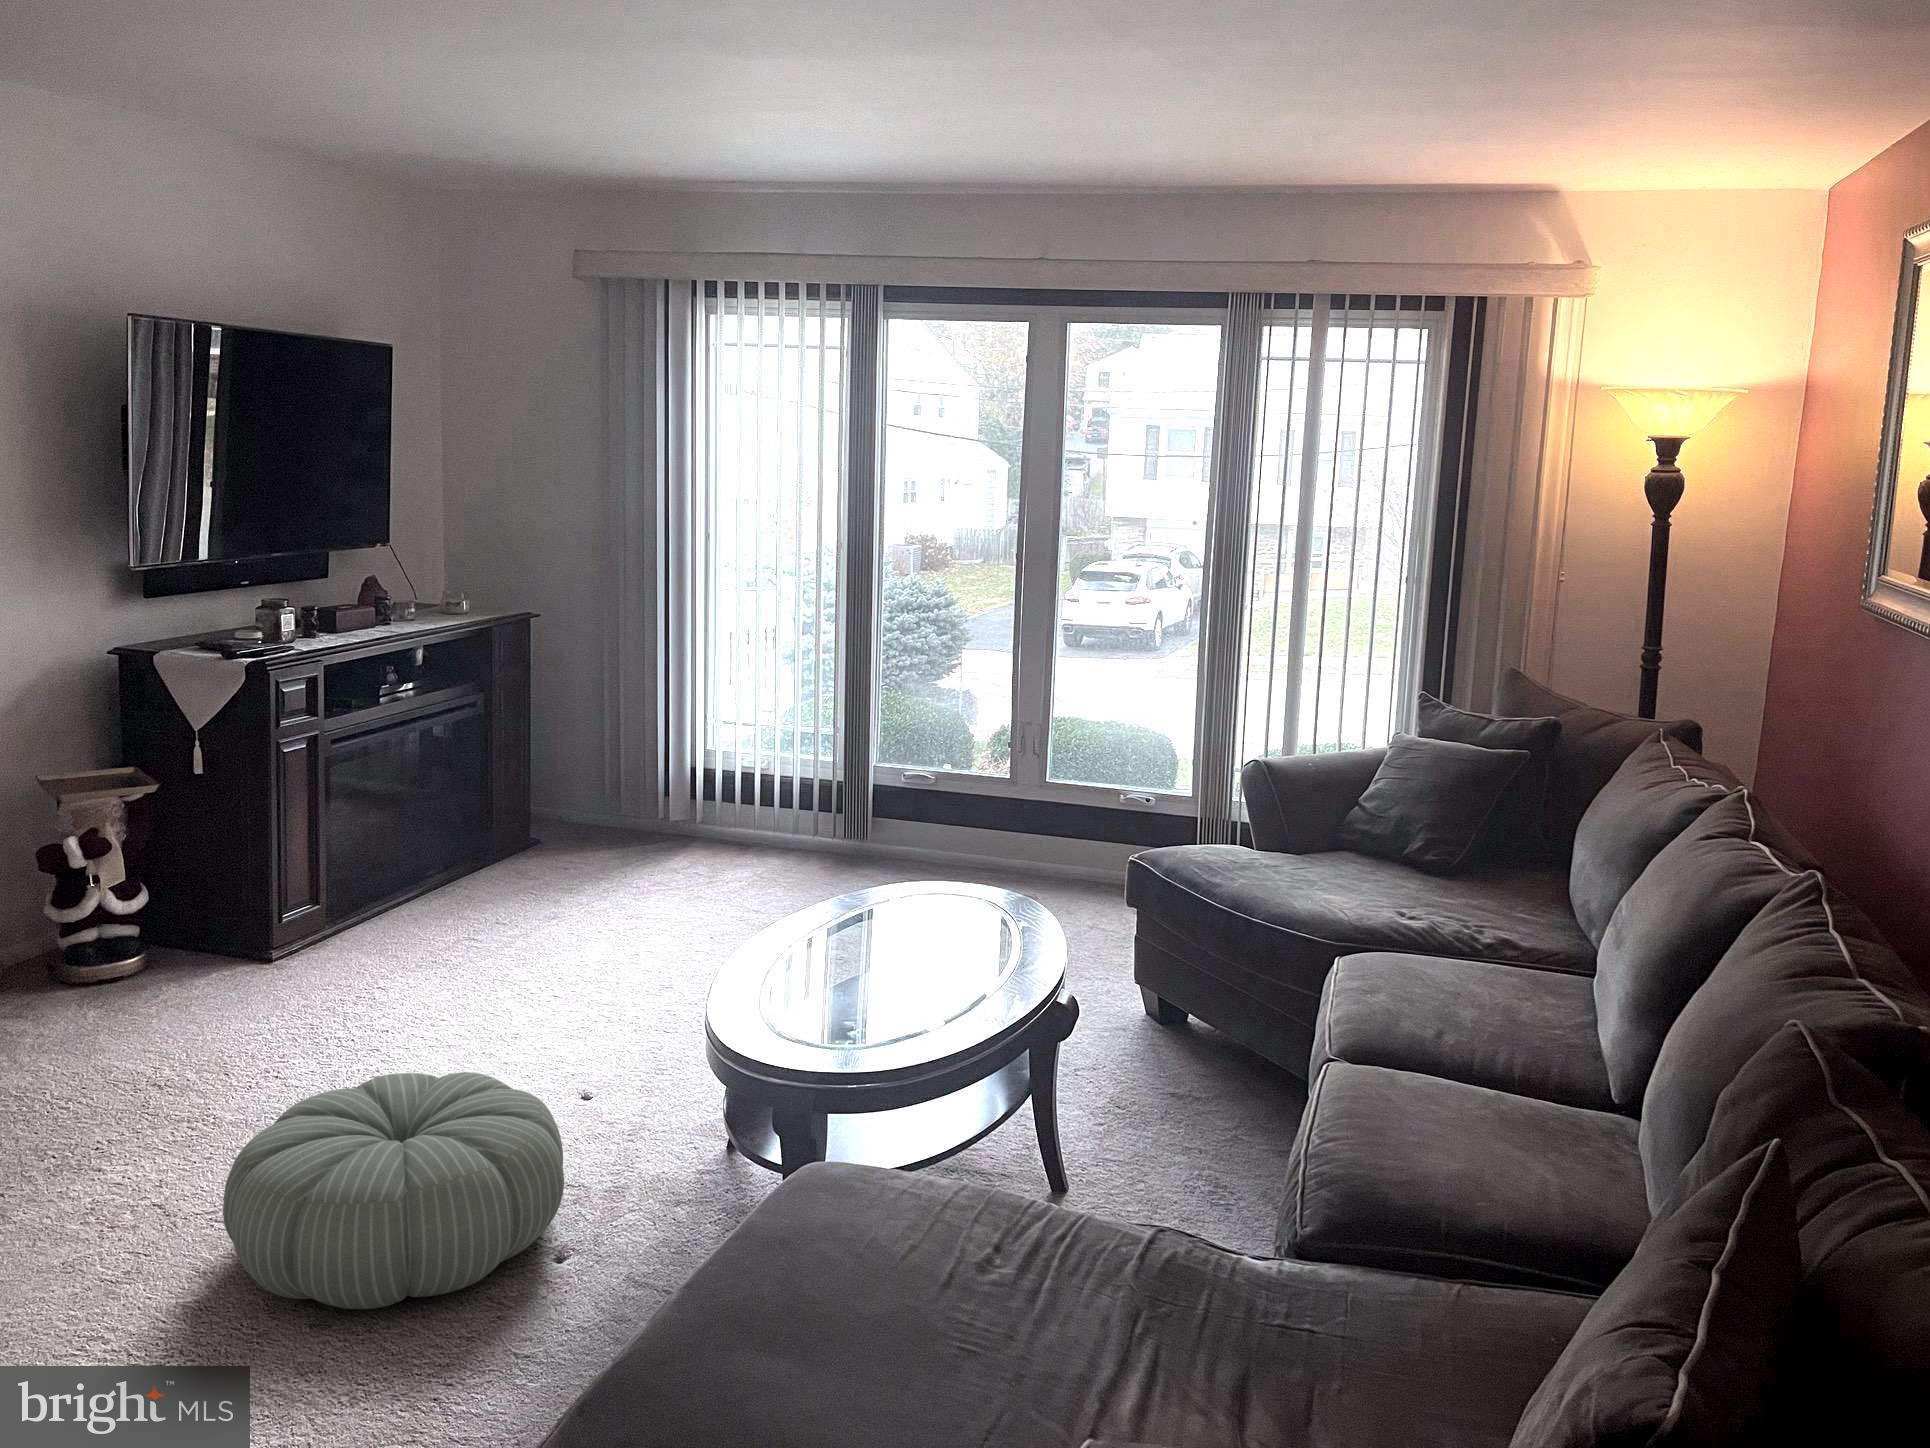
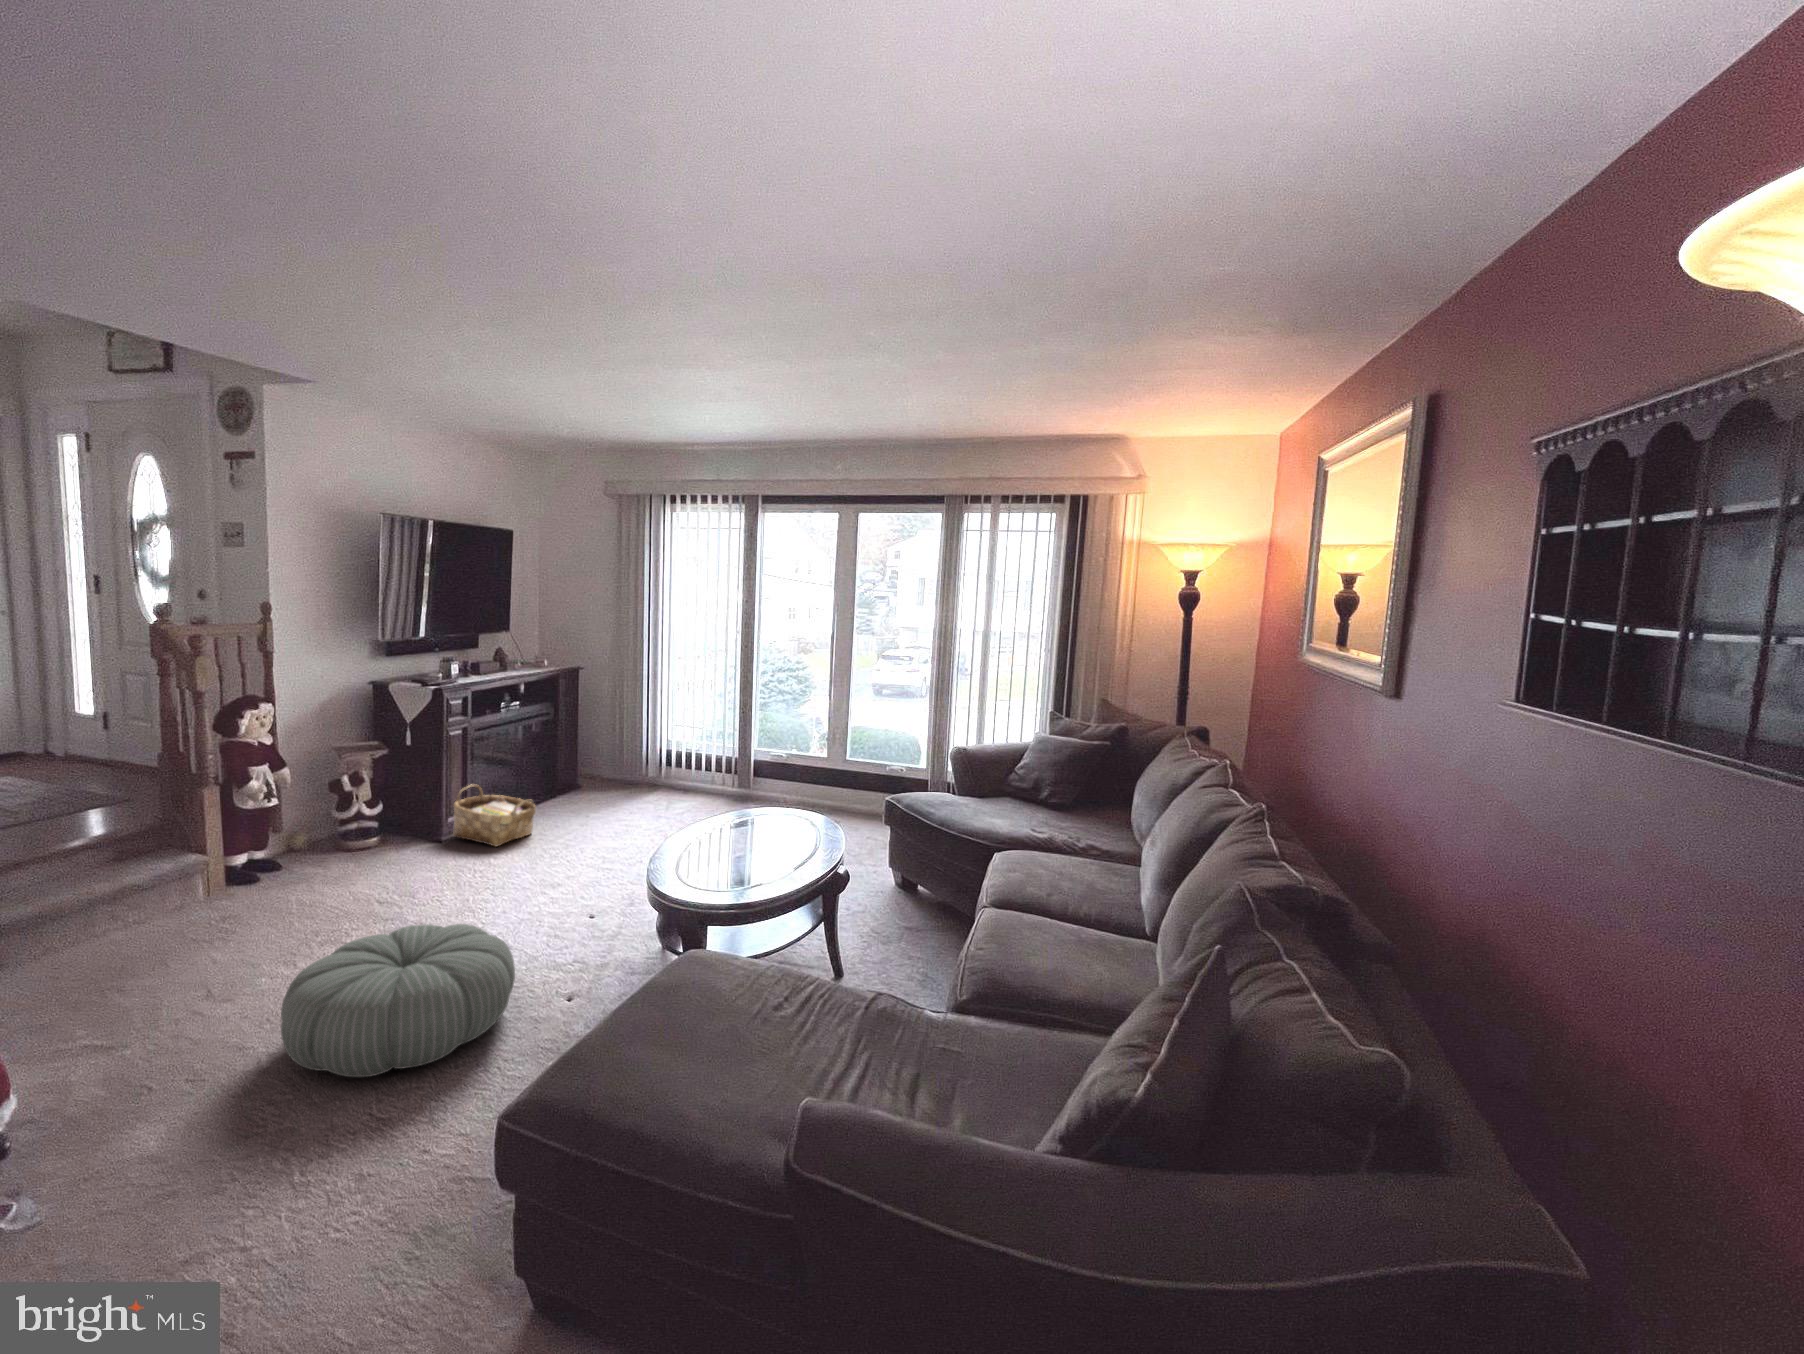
woven basket: none [364,831,503,940] -> present [453,785,536,846]

